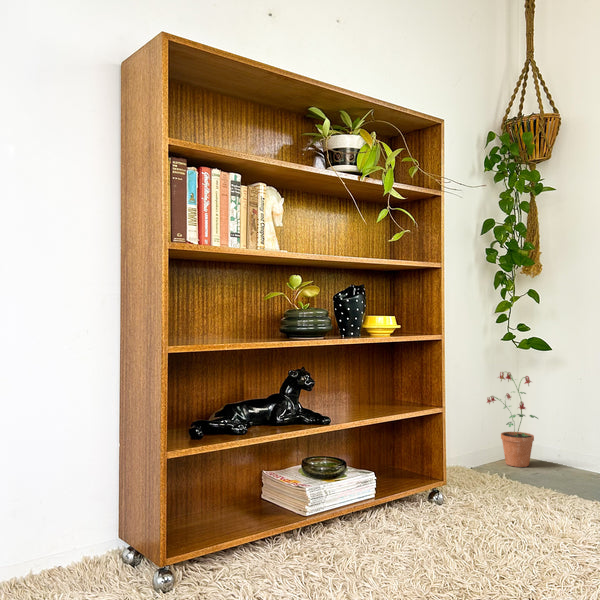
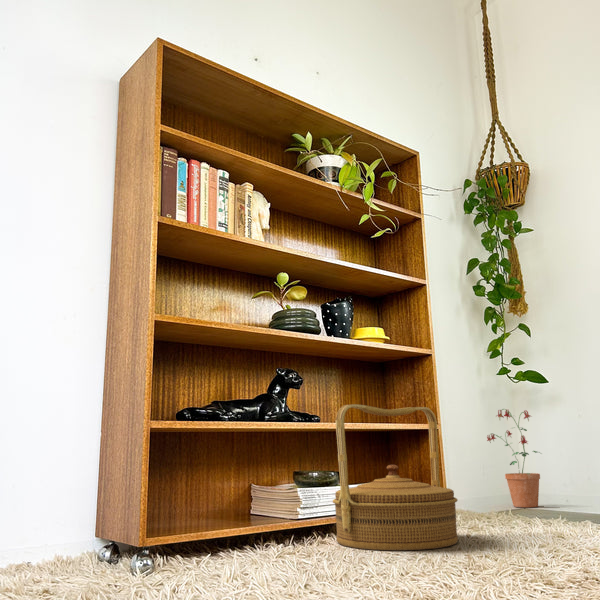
woven basket: none [338,417,455,568] -> present [333,404,458,551]

